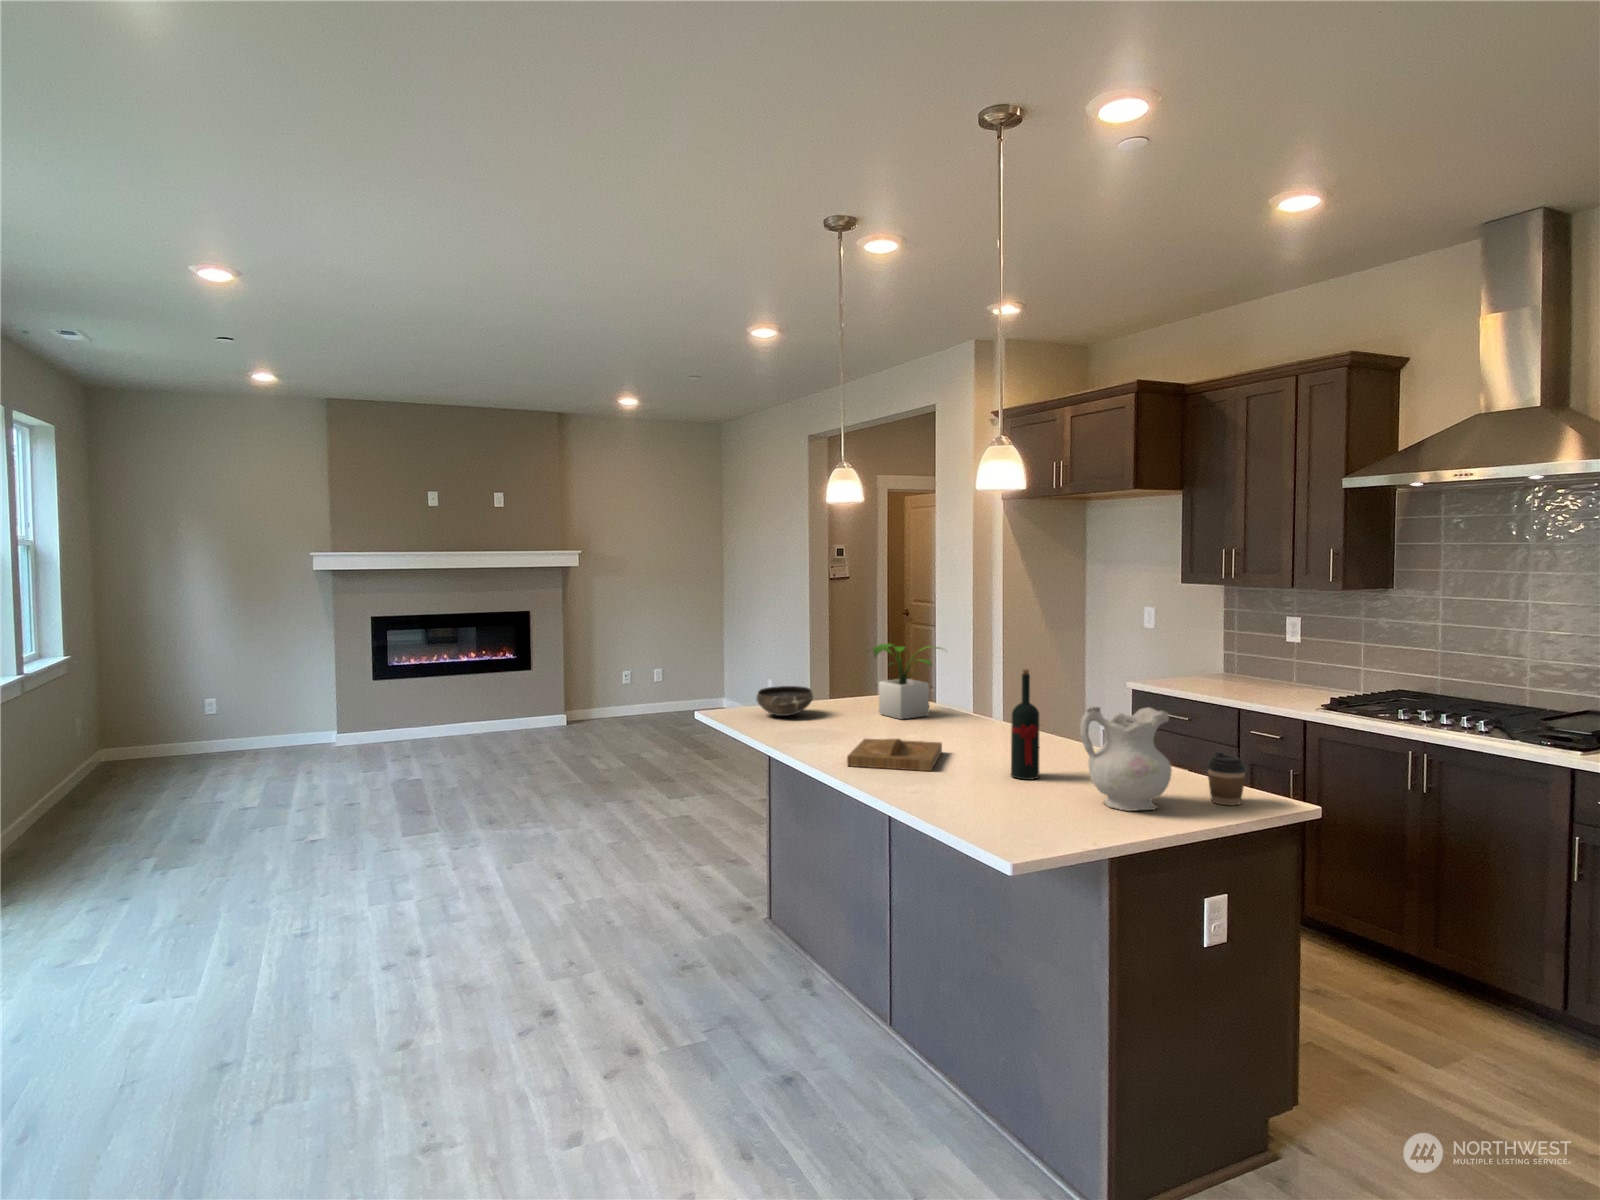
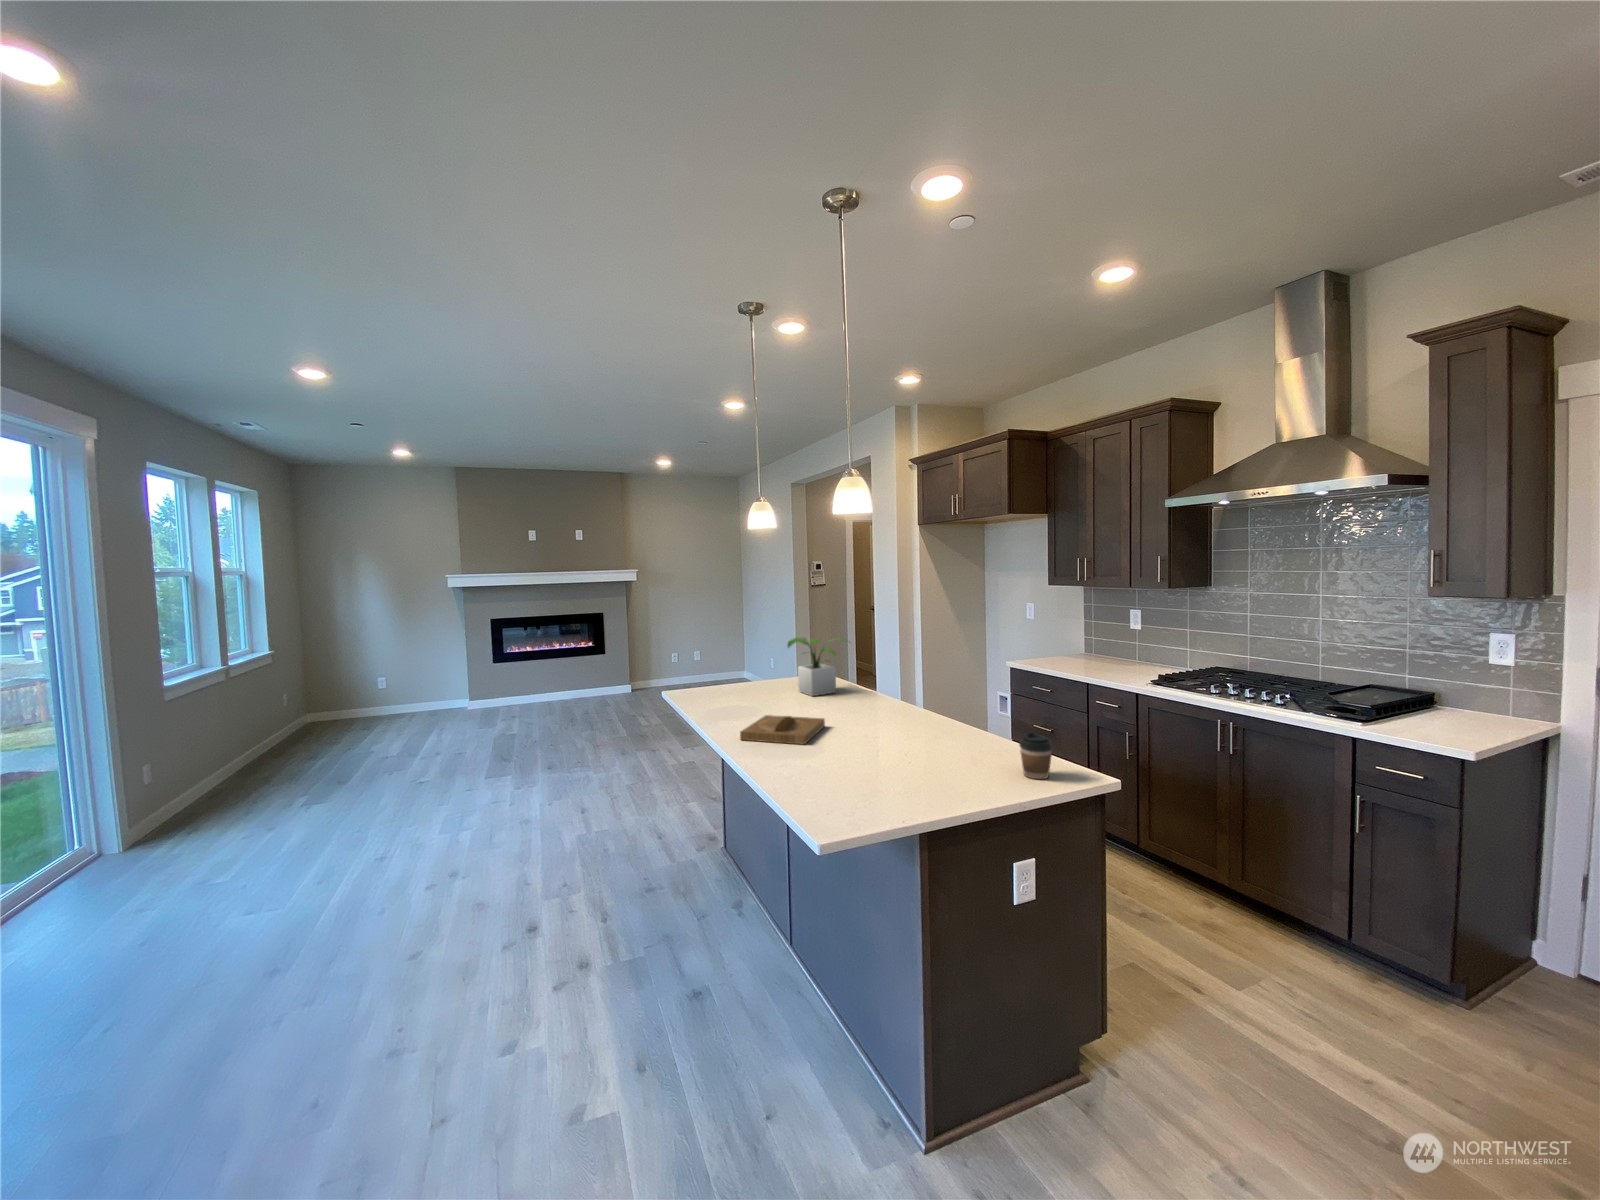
wine bottle: present [1011,669,1039,780] -> none [866,661,890,753]
bowl: present [756,686,813,716] -> none [704,670,748,694]
ceramic pitcher: present [1080,707,1172,811] -> none [906,695,985,785]

